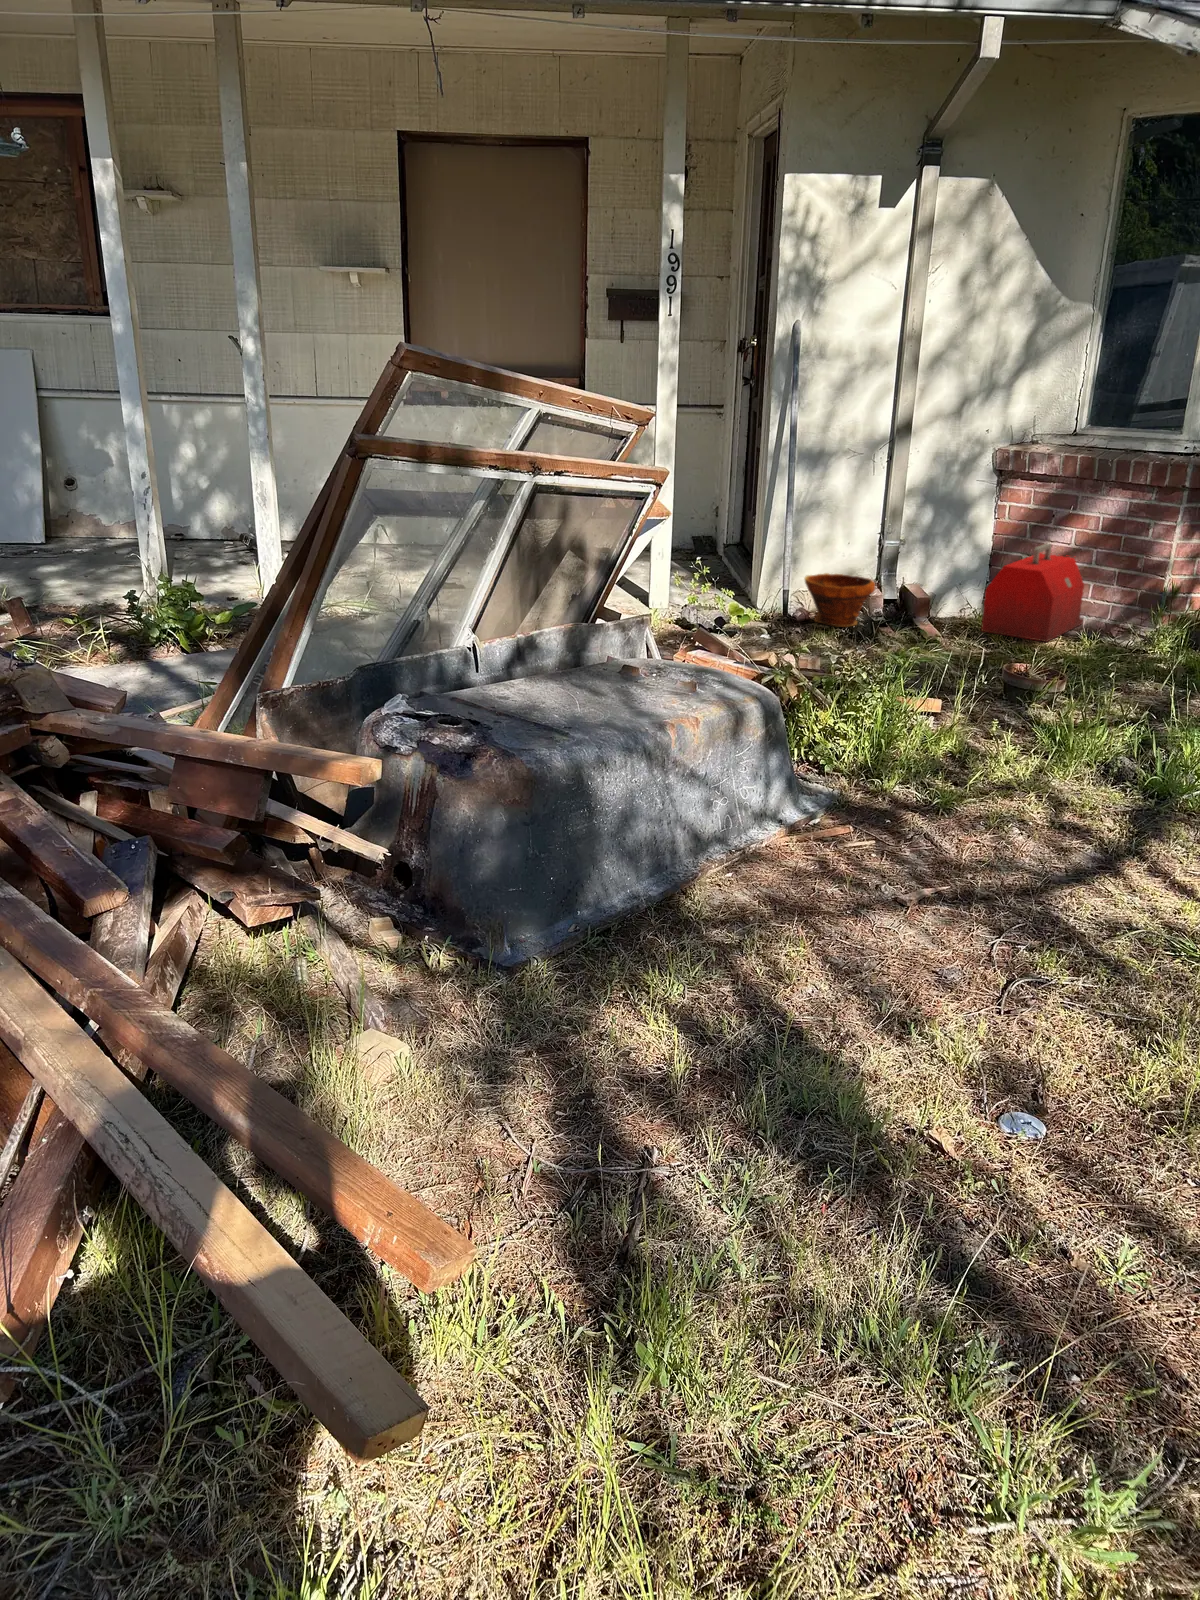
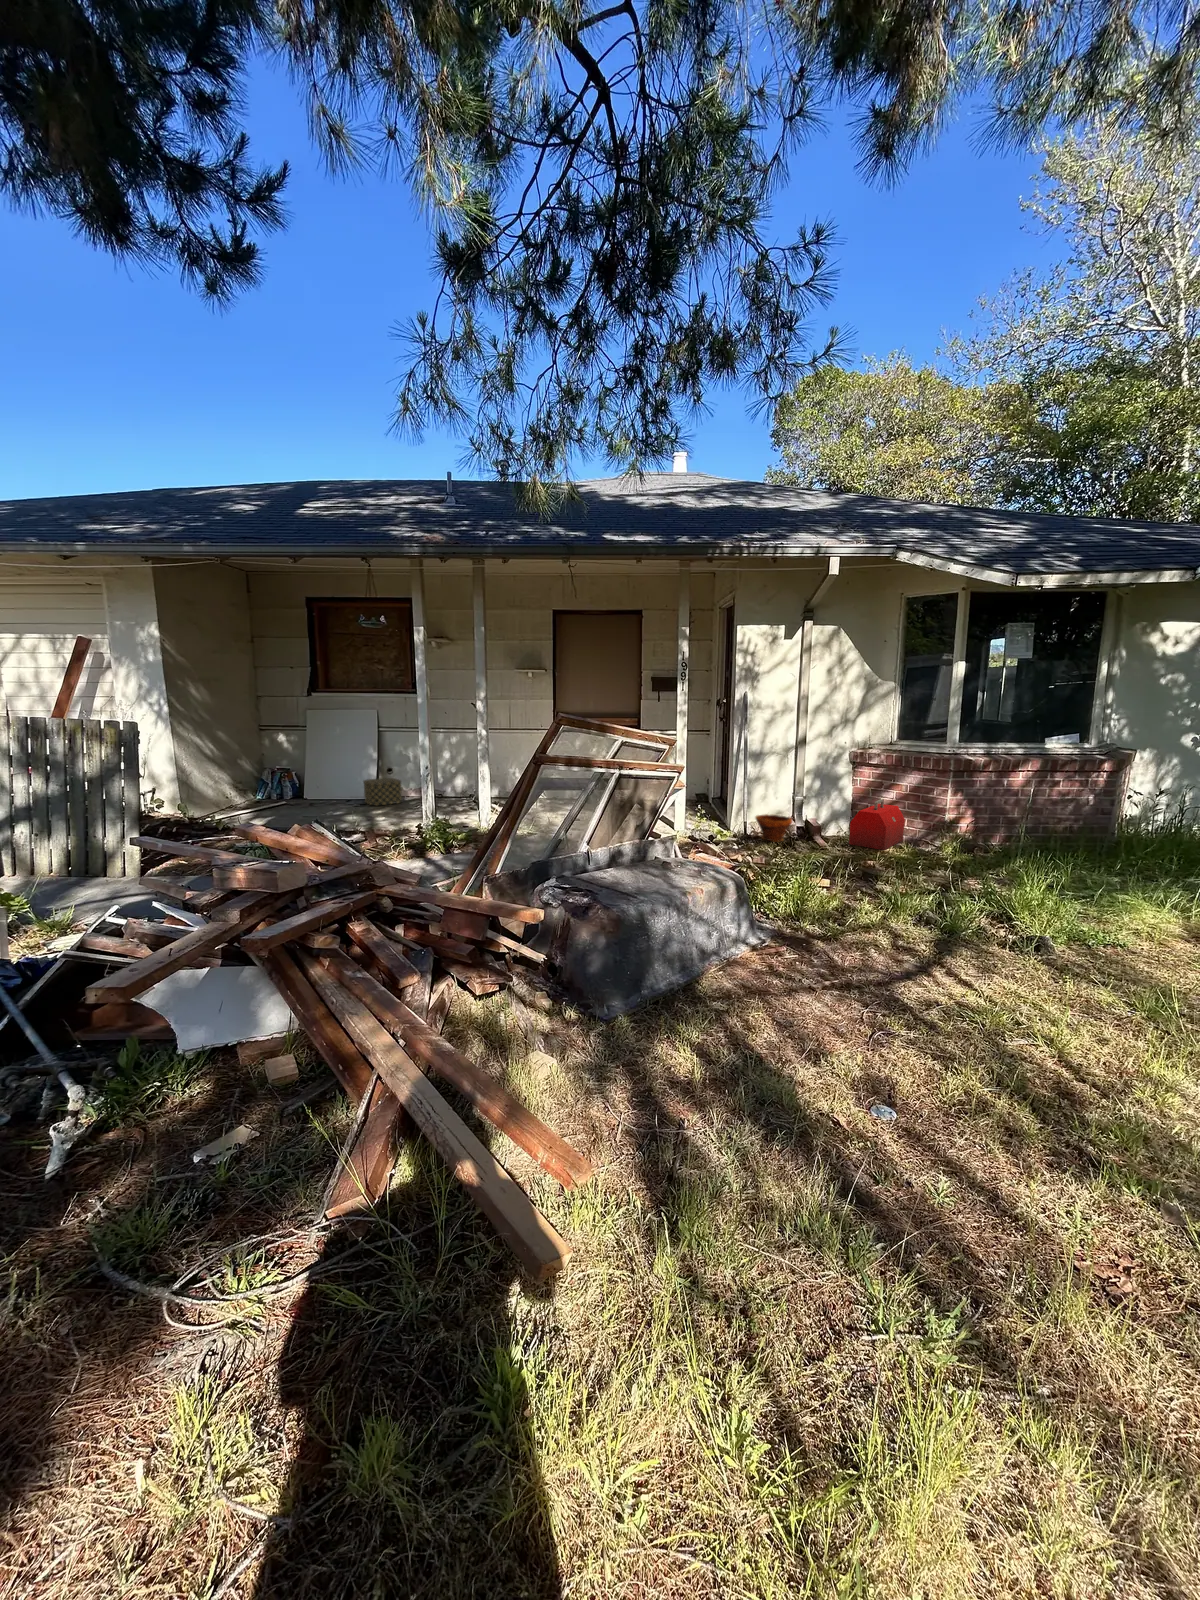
storage box: none [19,500,103,557] -> present [363,778,402,805]

